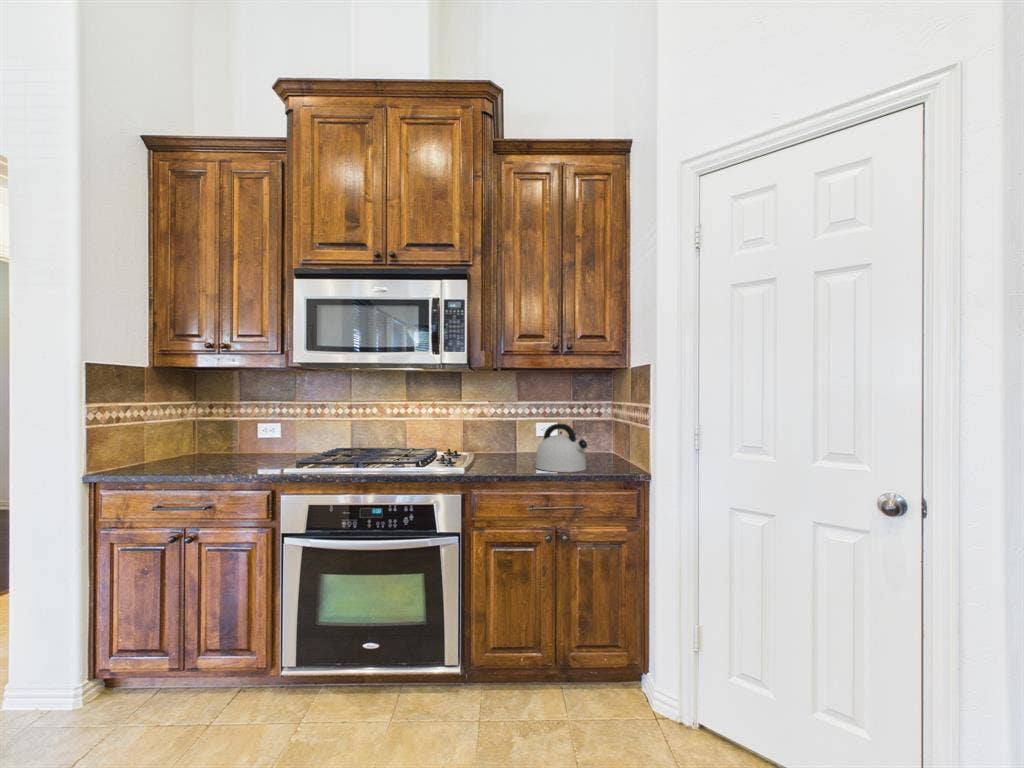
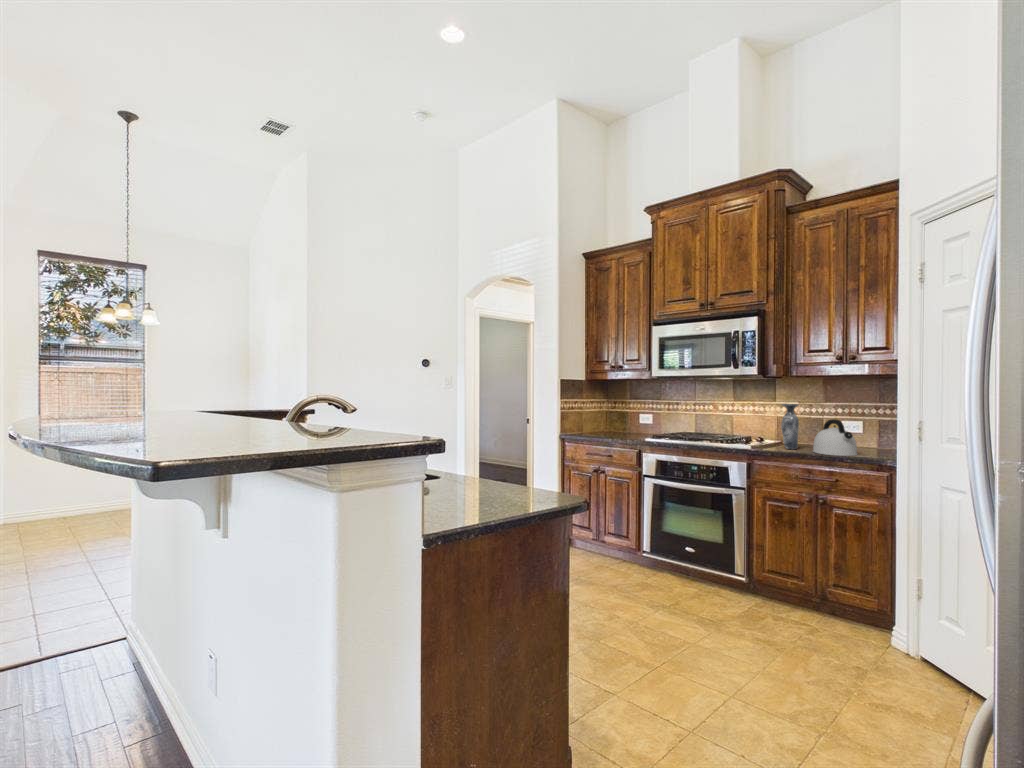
vase: none [493,404,514,467] -> present [781,404,799,449]

